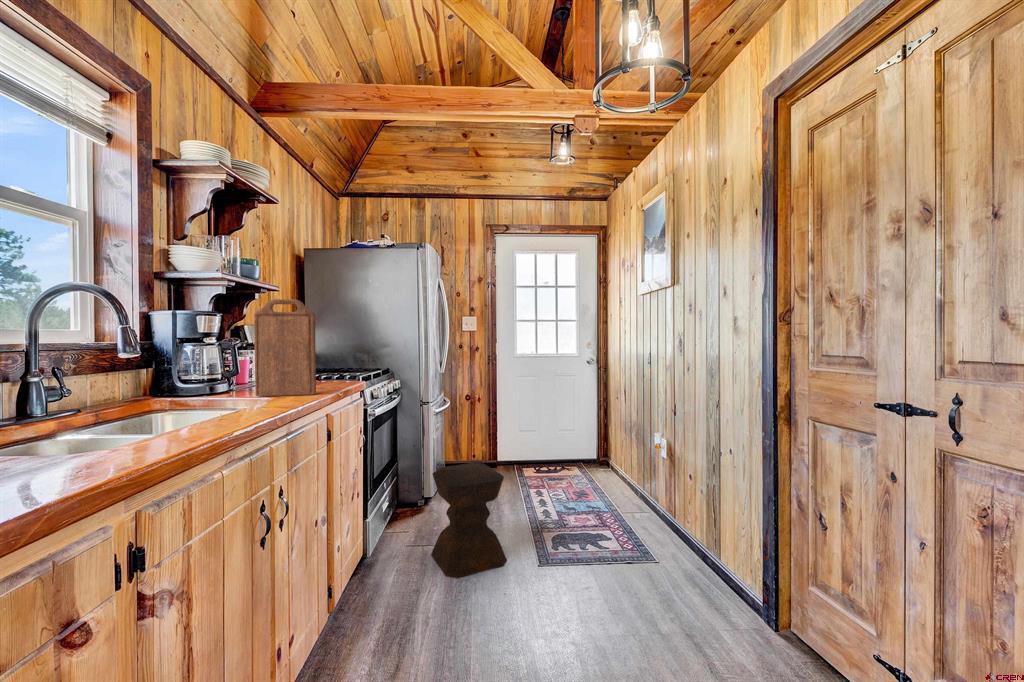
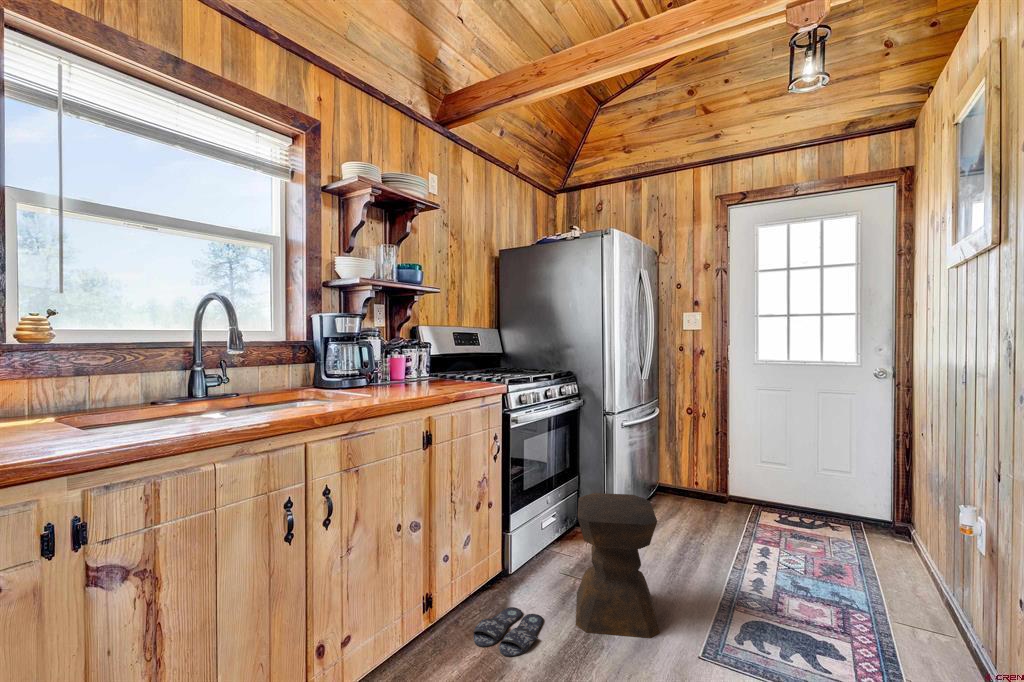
cutting board: present [254,299,316,396] -> none [366,300,413,396]
slippers: none [366,579,426,618] -> present [473,607,543,657]

